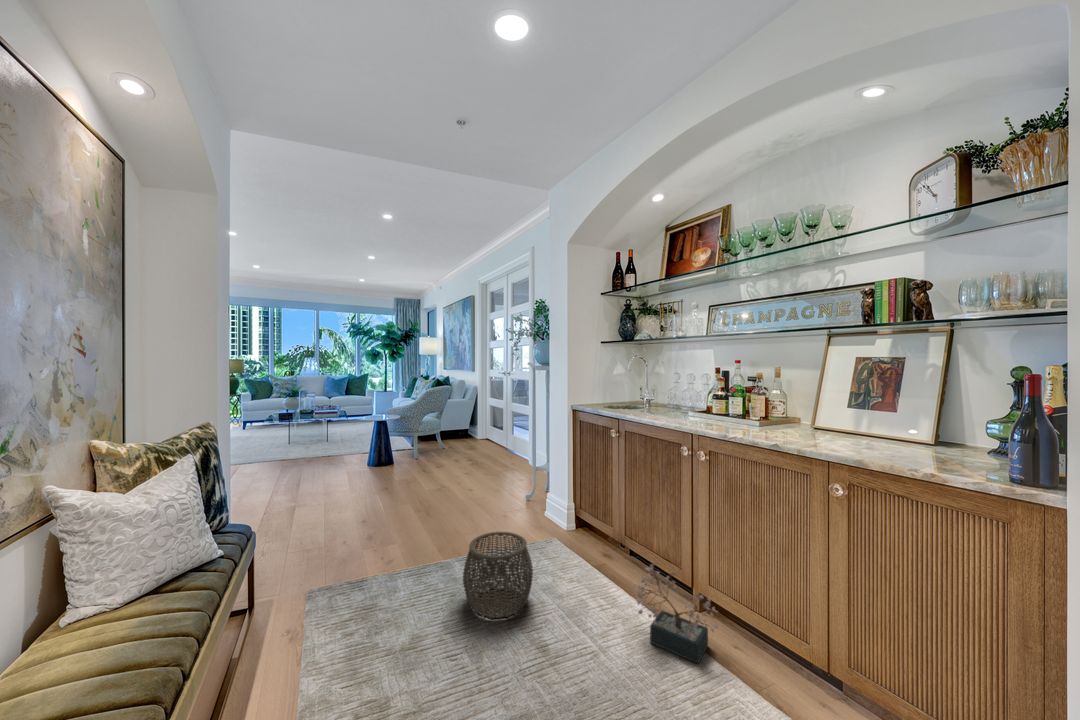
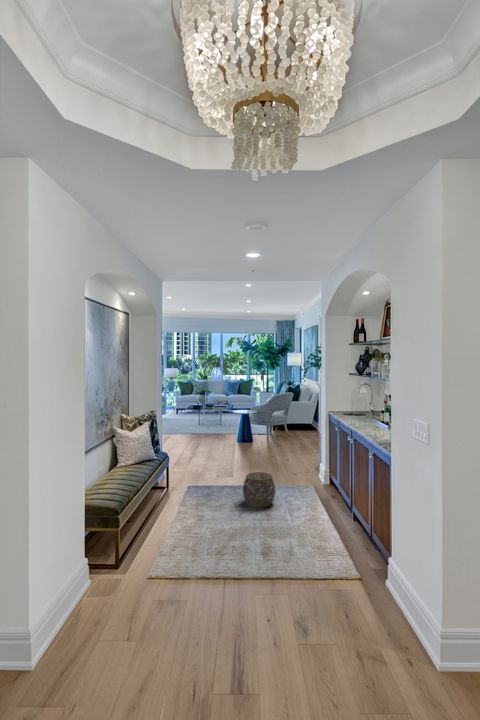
decorative plant: present [634,562,718,664] -> none [304,492,341,534]

